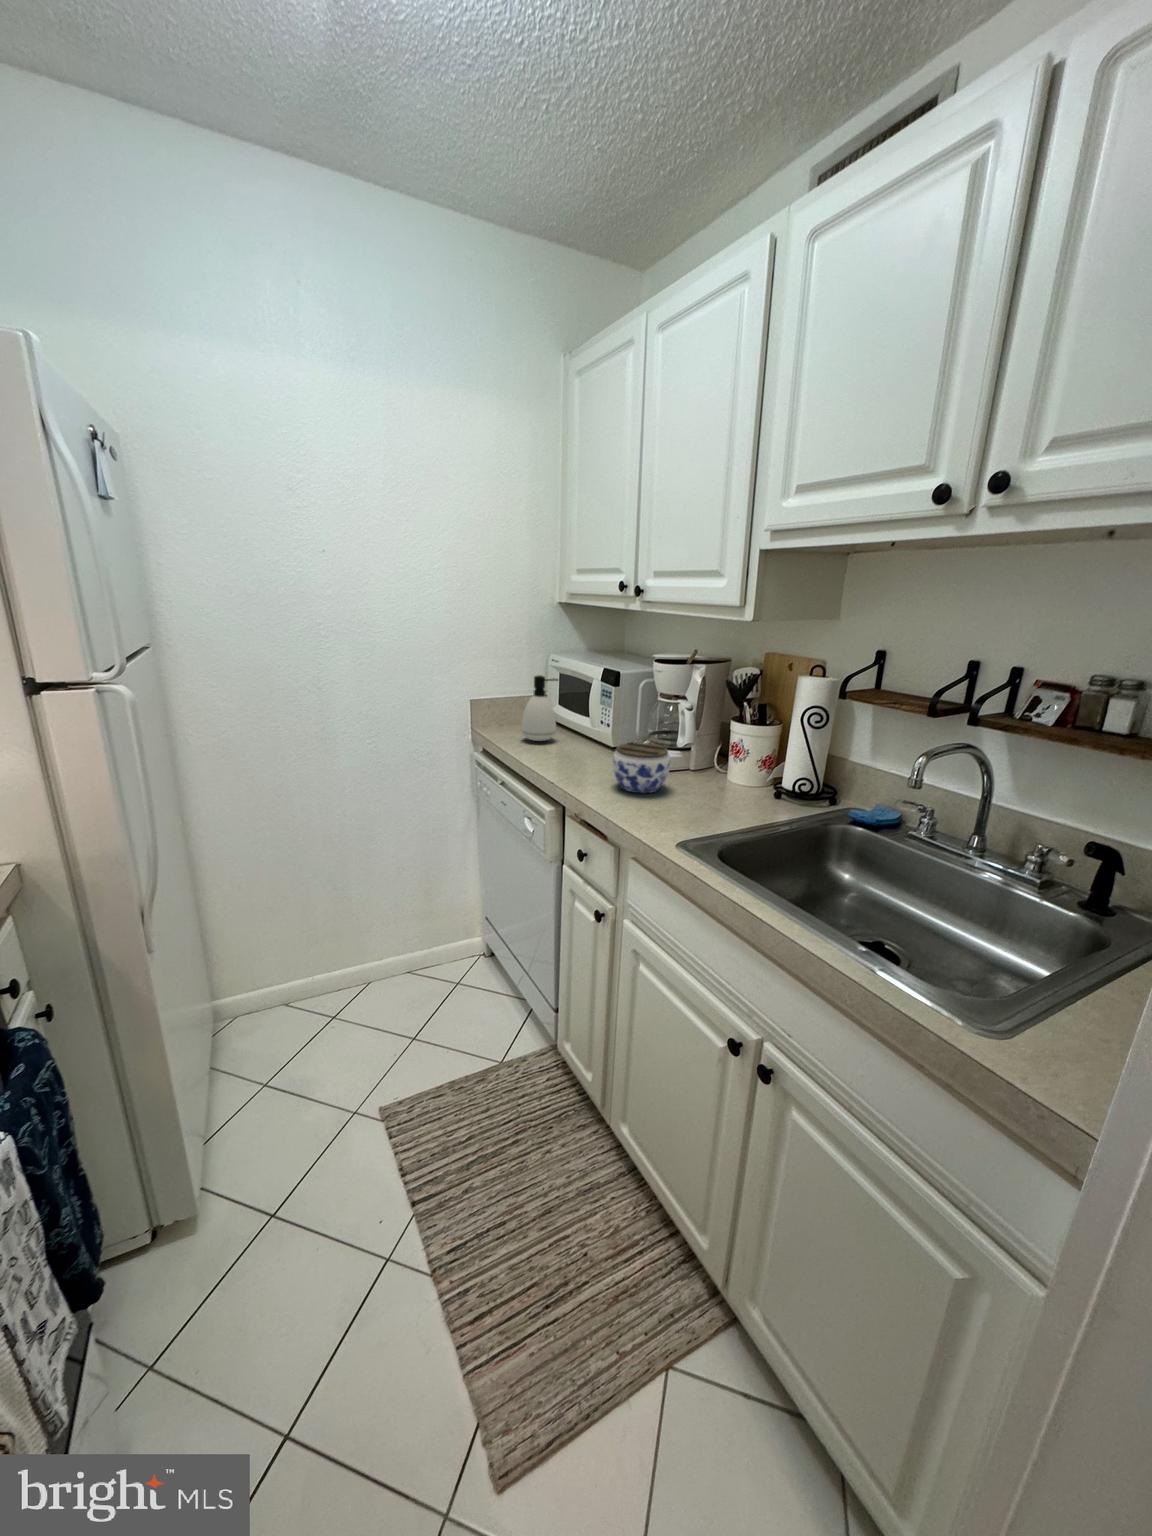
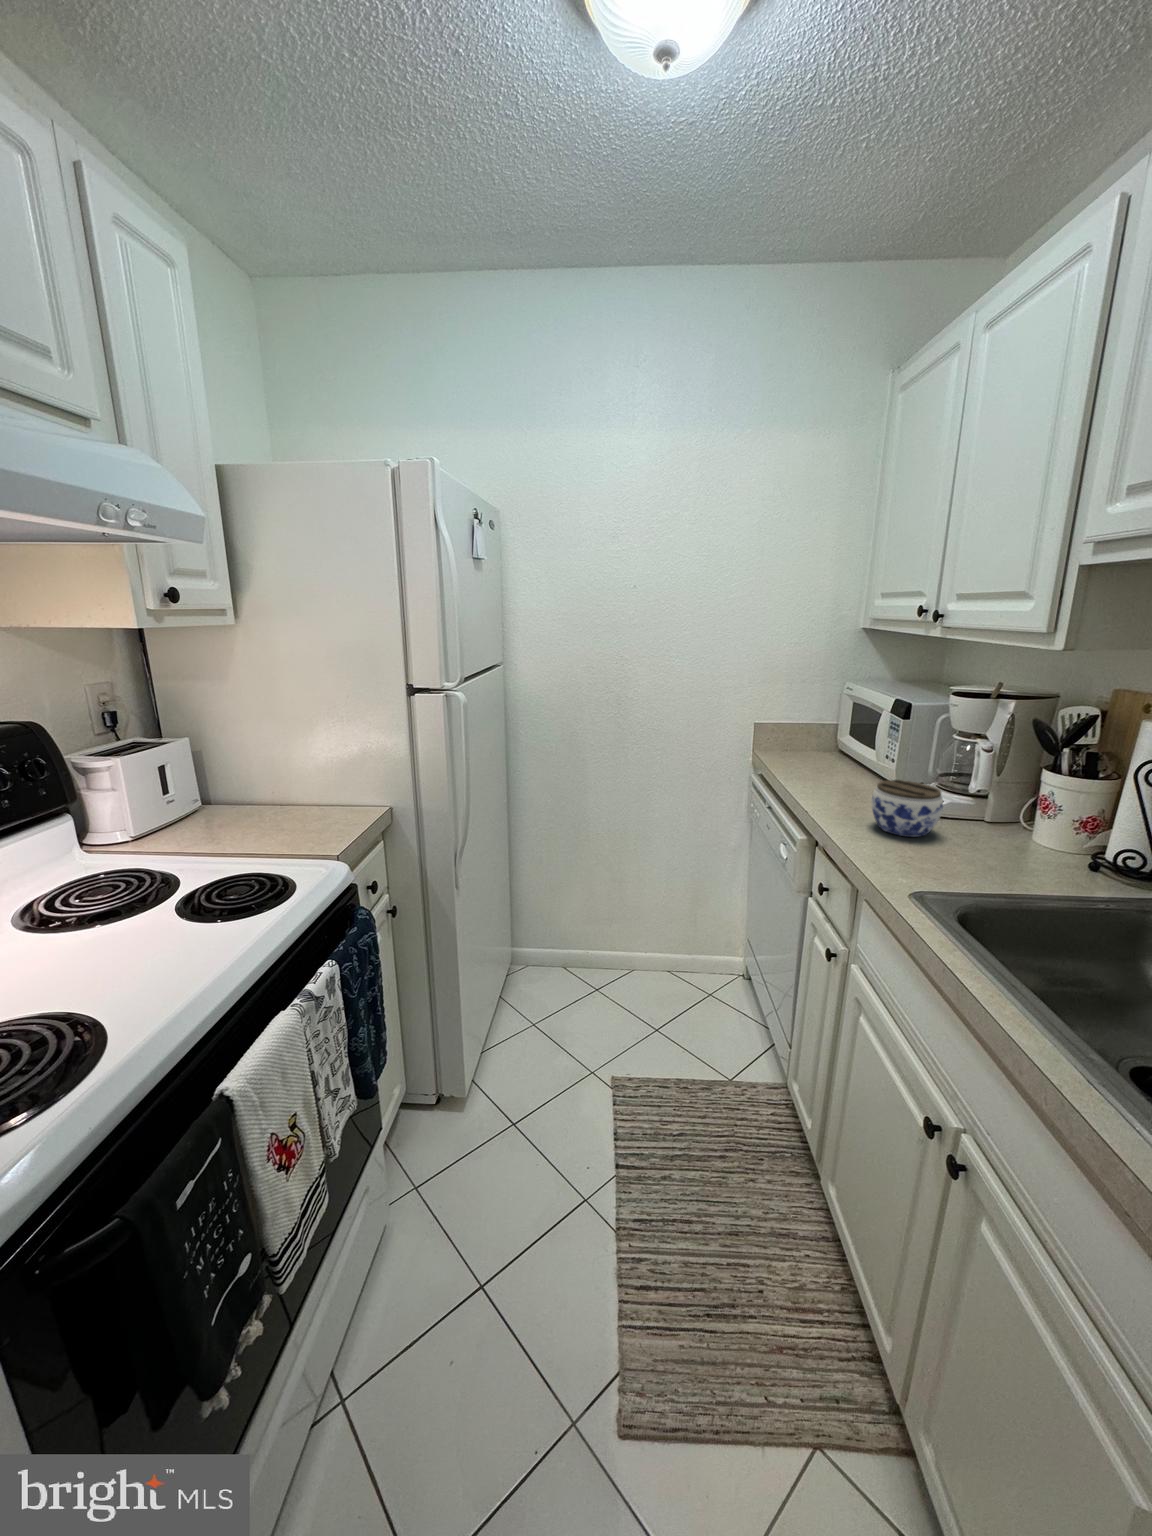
soap dispenser: present [521,675,558,741] -> none [797,703,843,770]

